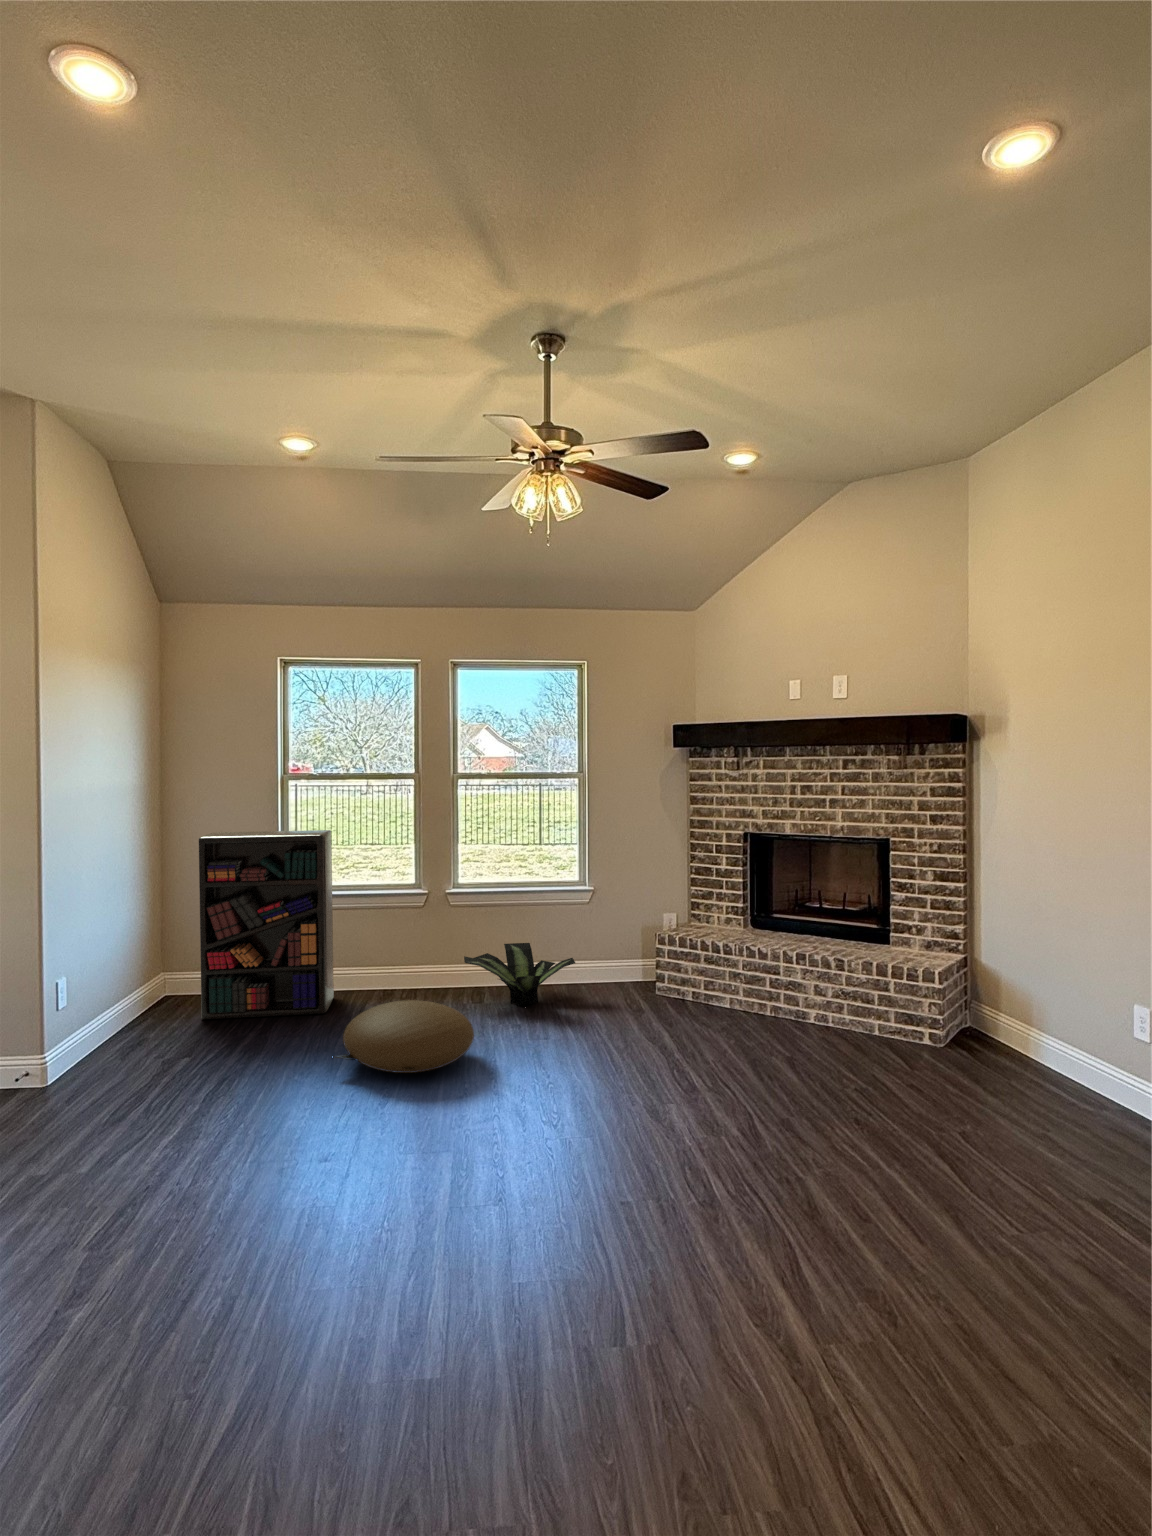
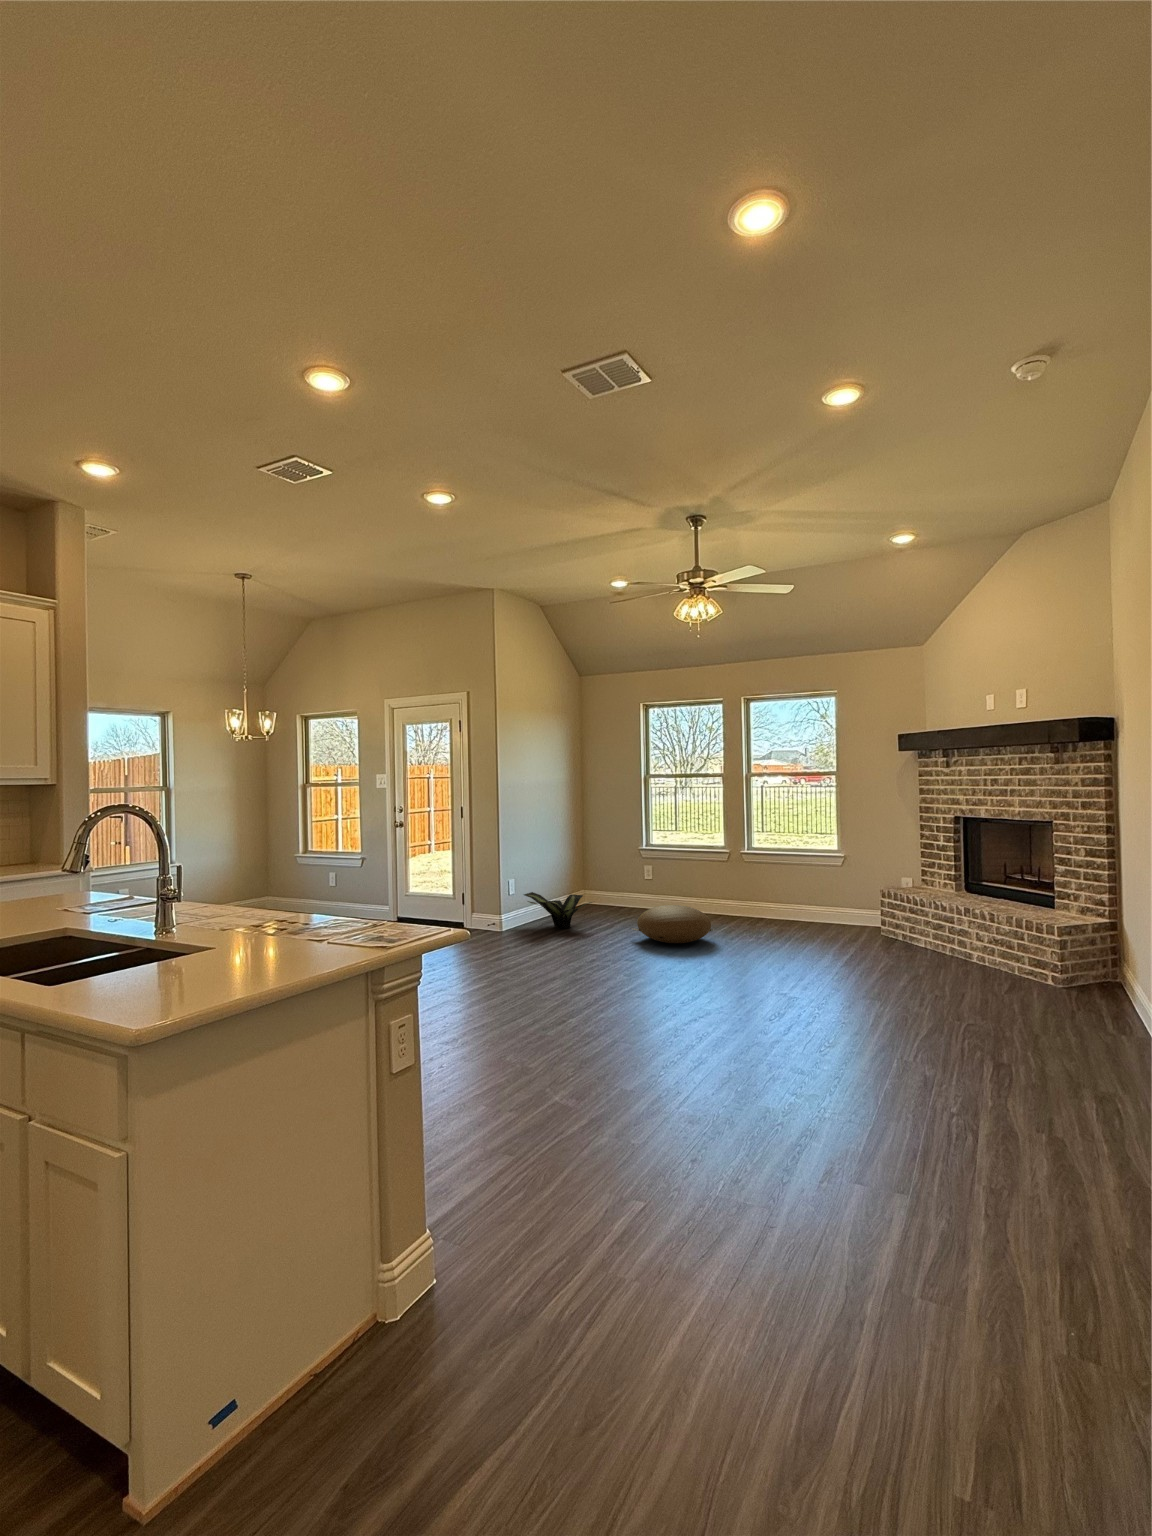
bookshelf: present [199,830,334,1019] -> none [593,806,672,916]
potted plant: present [464,943,575,1006] -> present [524,892,592,929]

